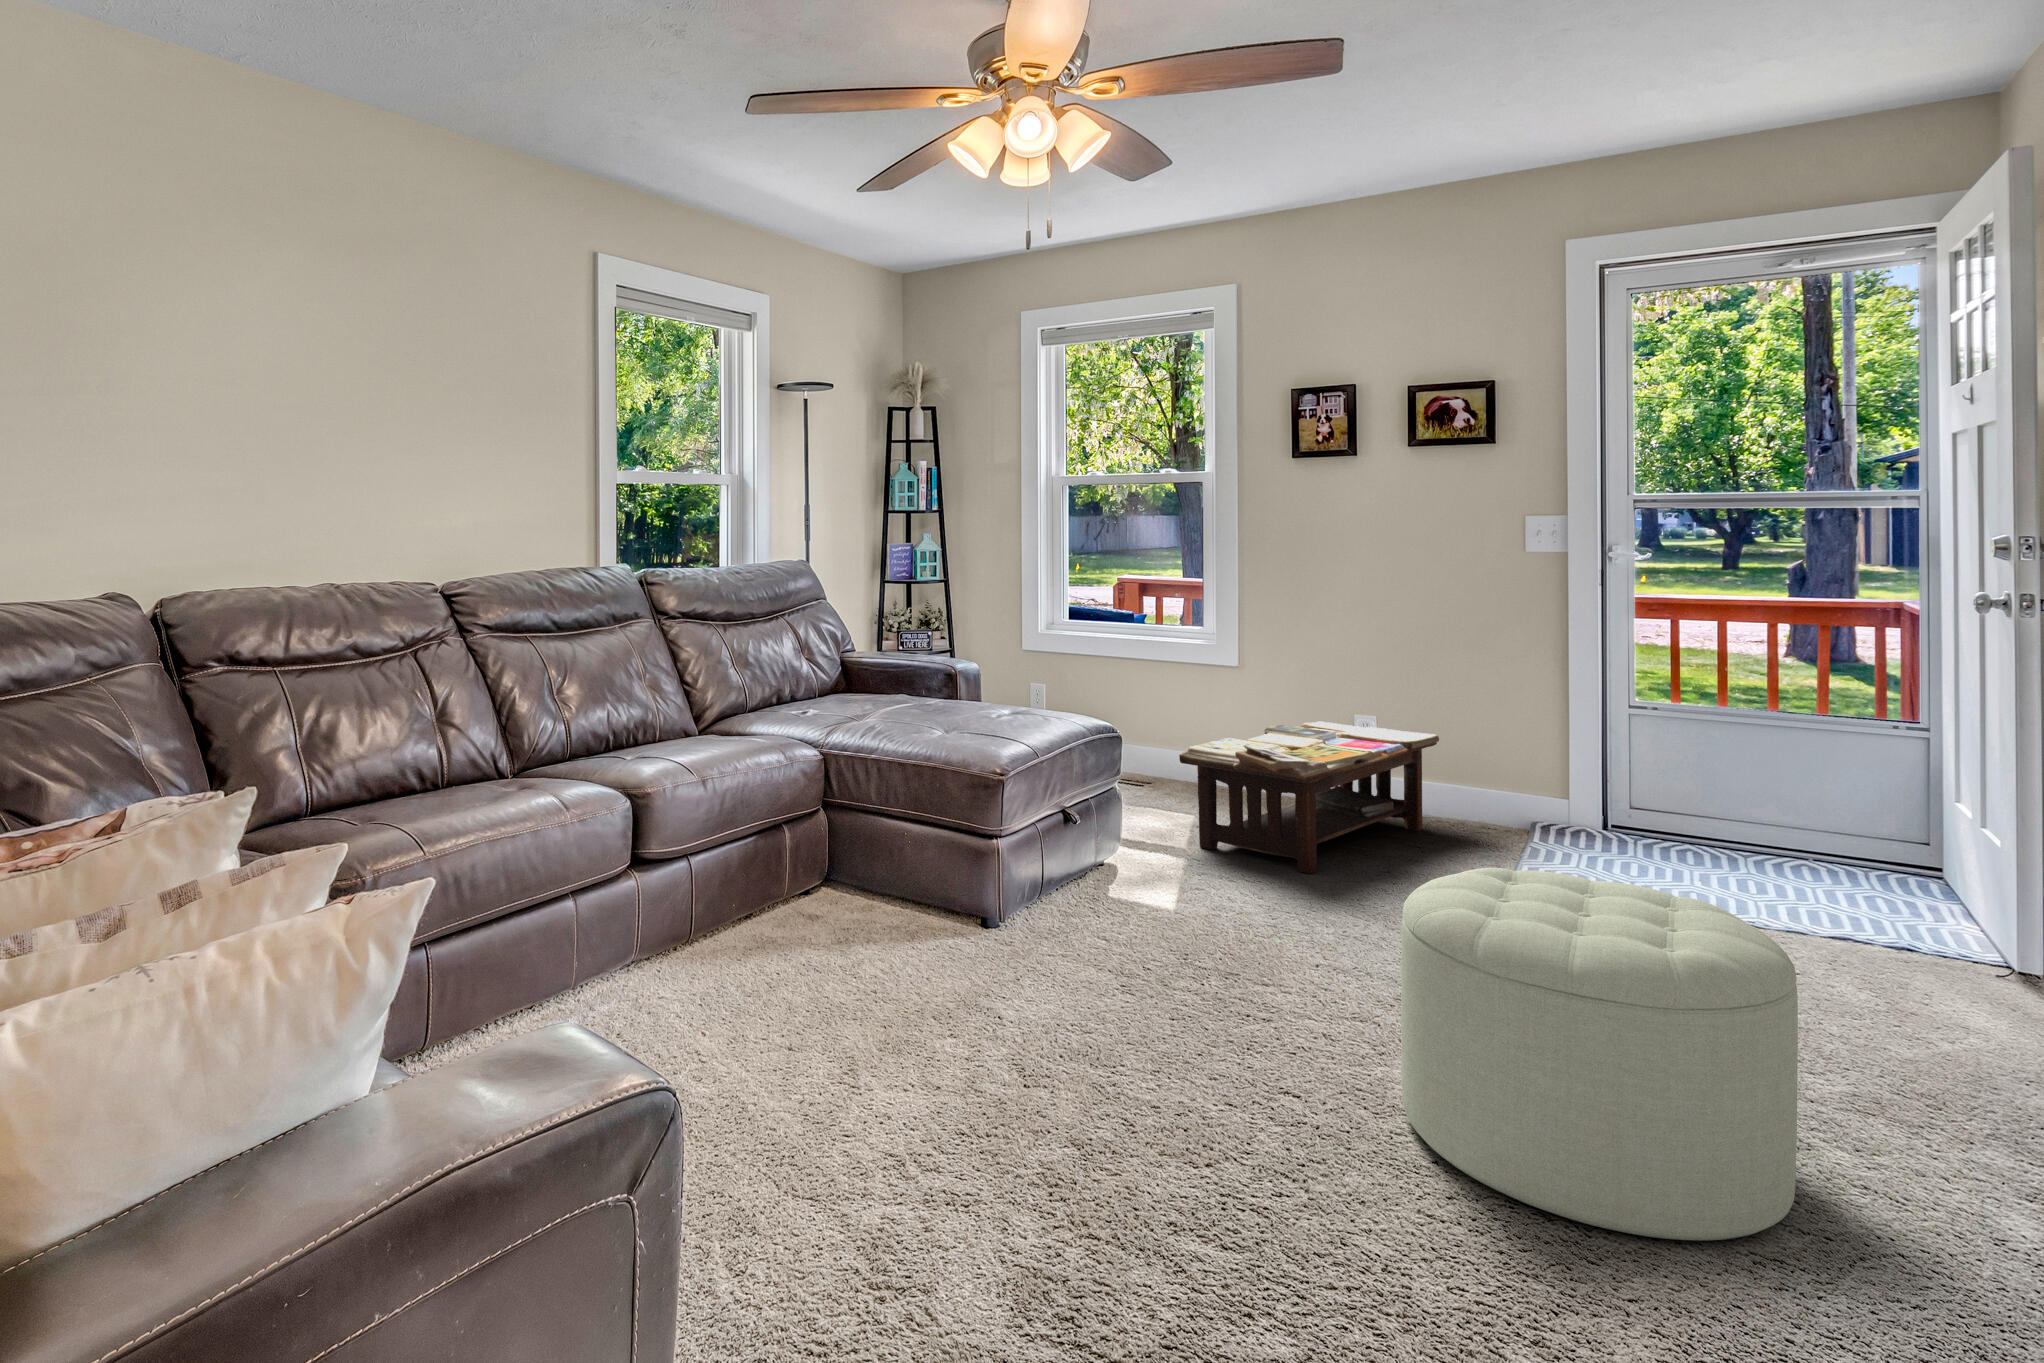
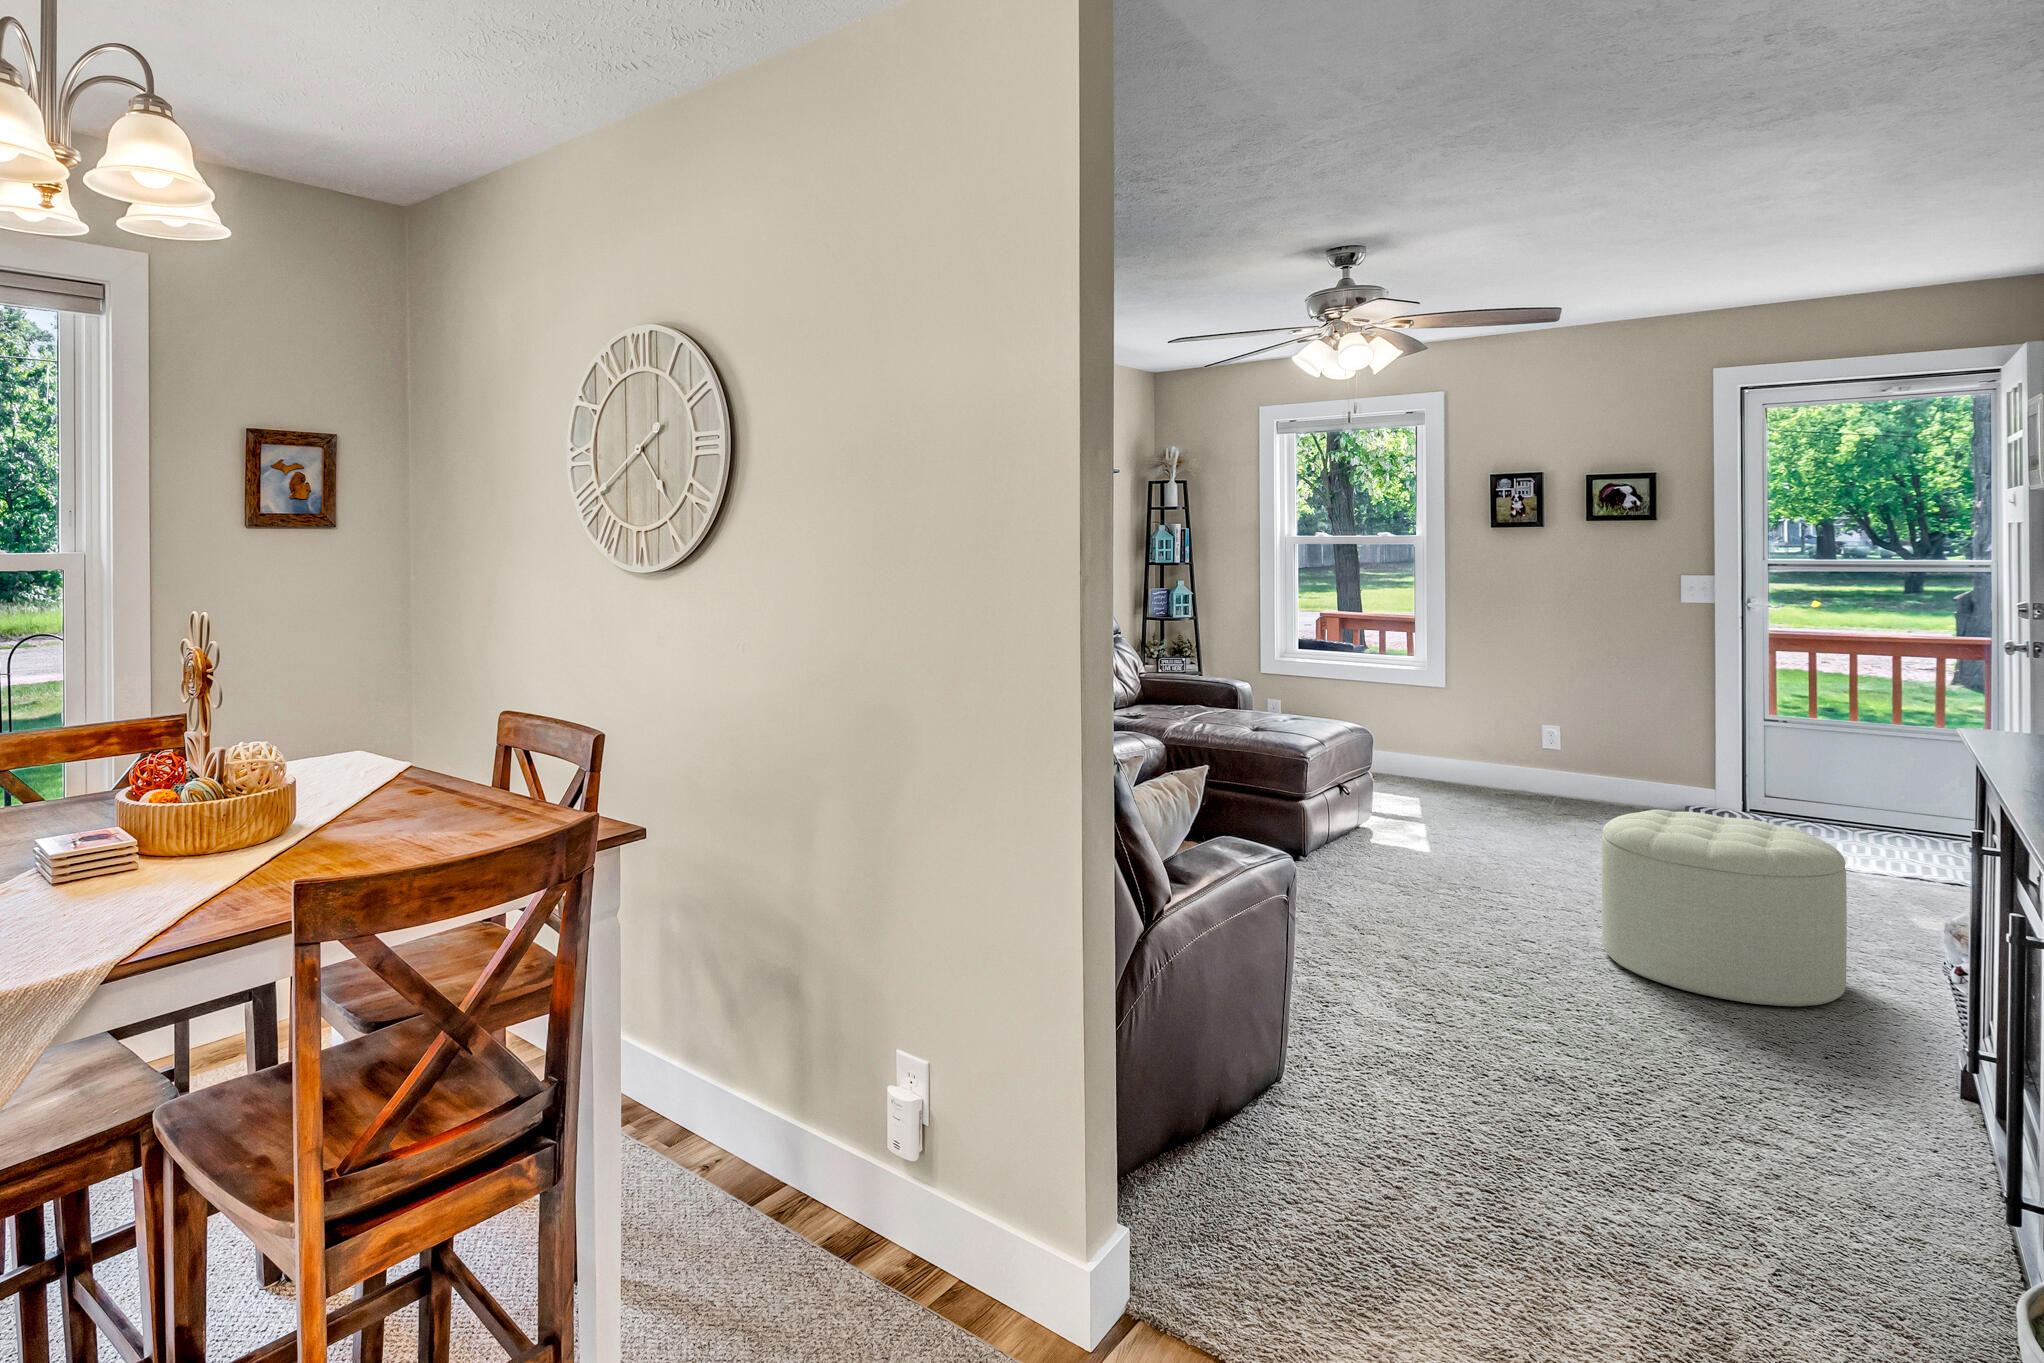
coffee table: present [1179,721,1439,874] -> none [1412,728,1612,834]

